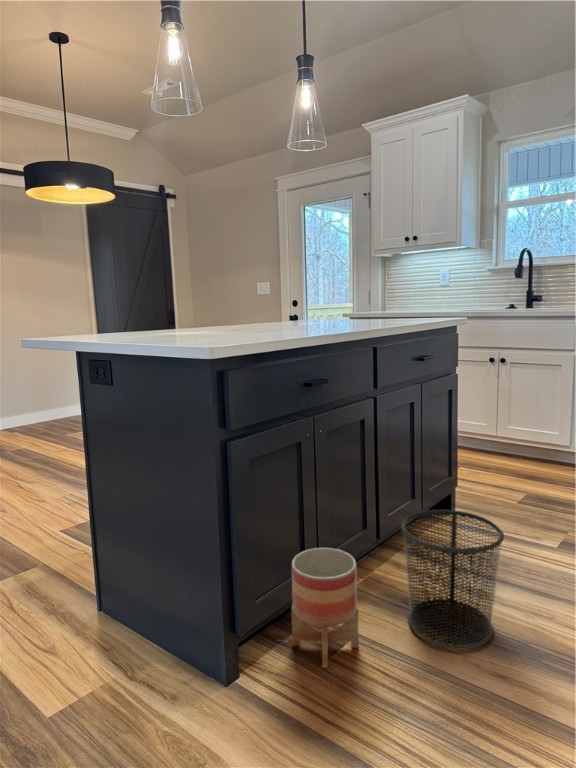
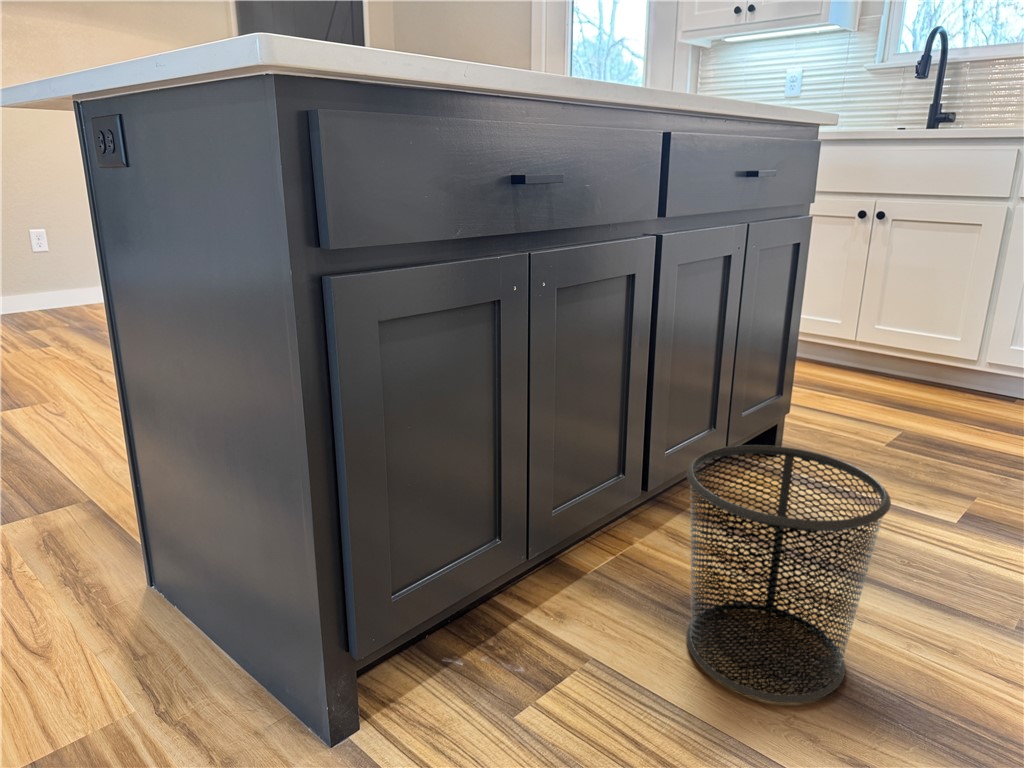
planter: present [292,548,359,668] -> none [469,503,594,721]

